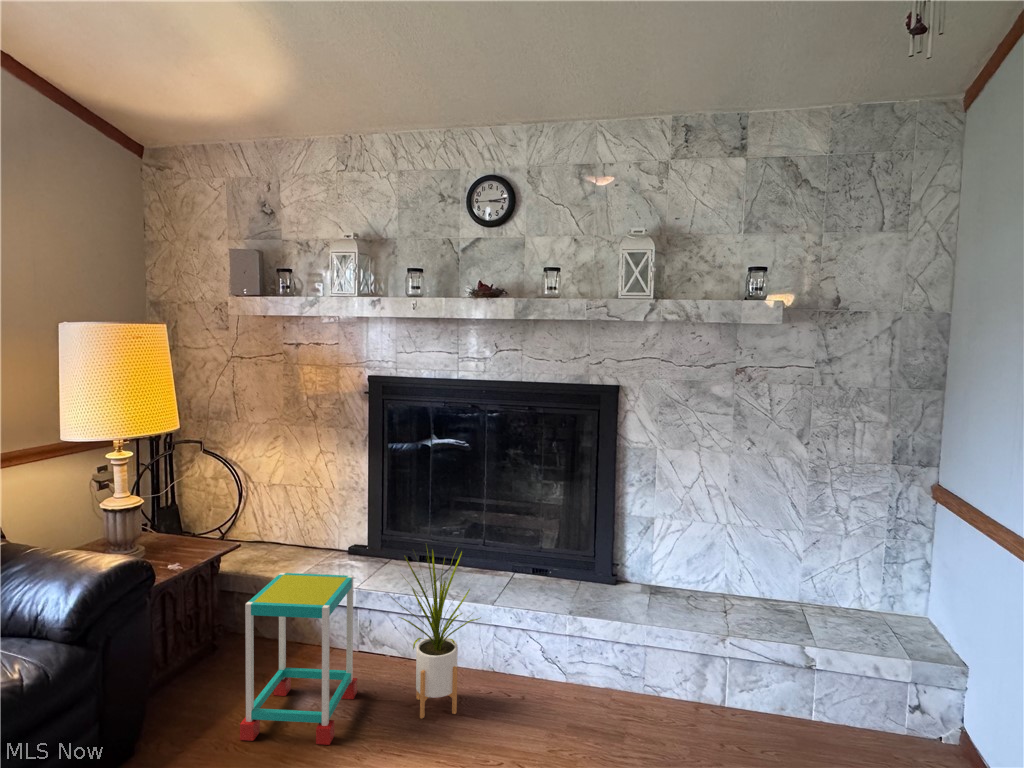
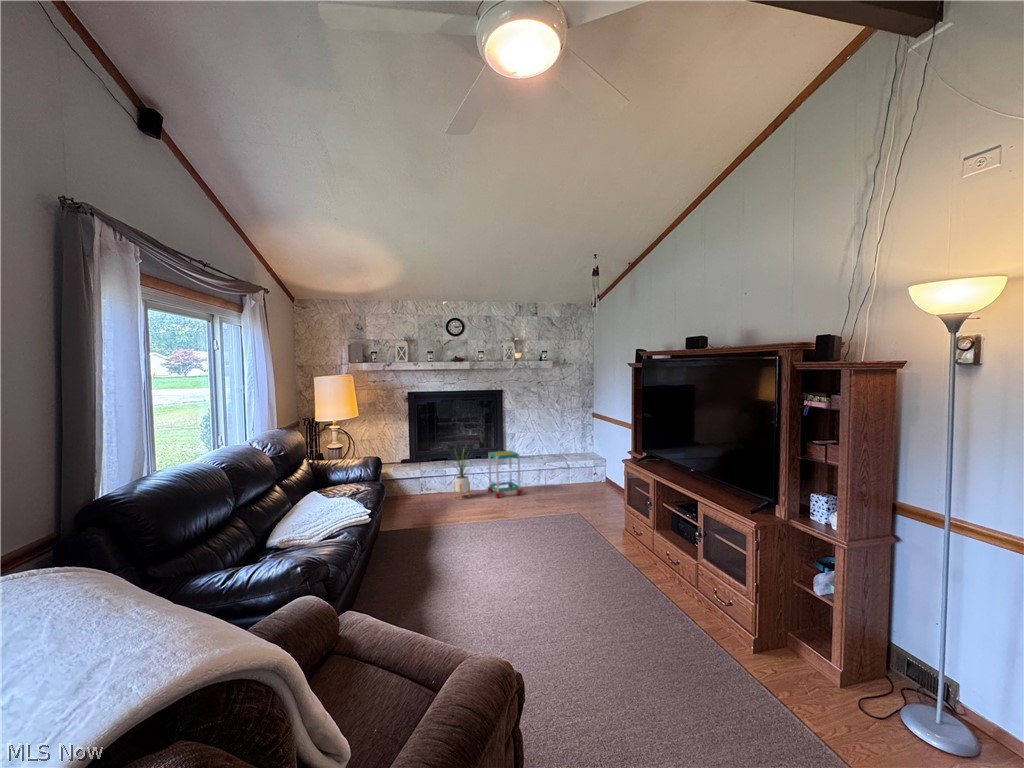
side table: present [240,573,357,745] -> present [488,451,522,498]

